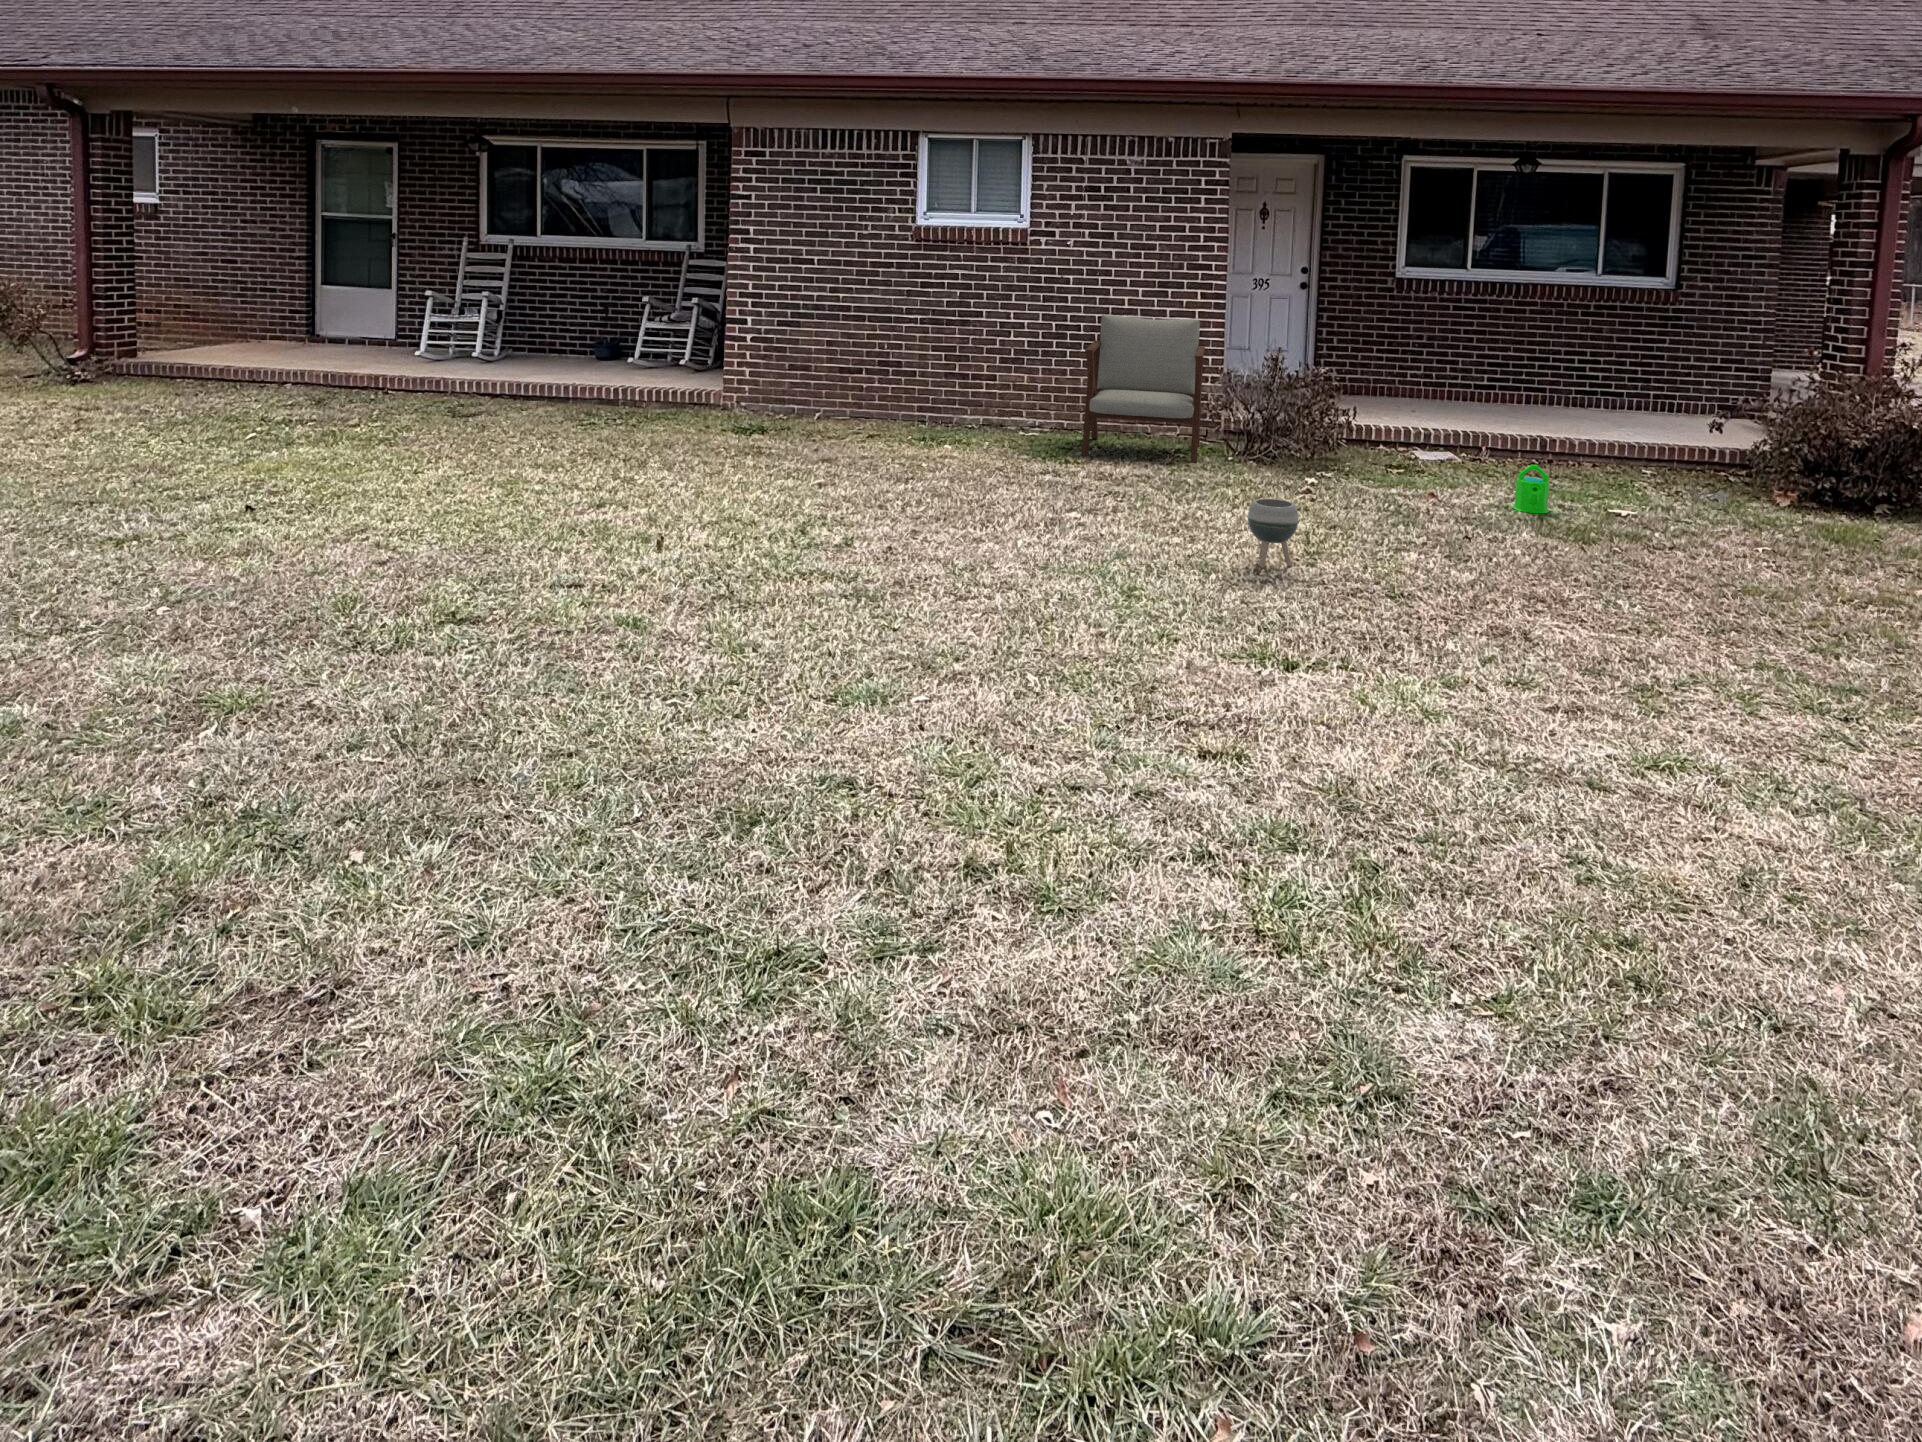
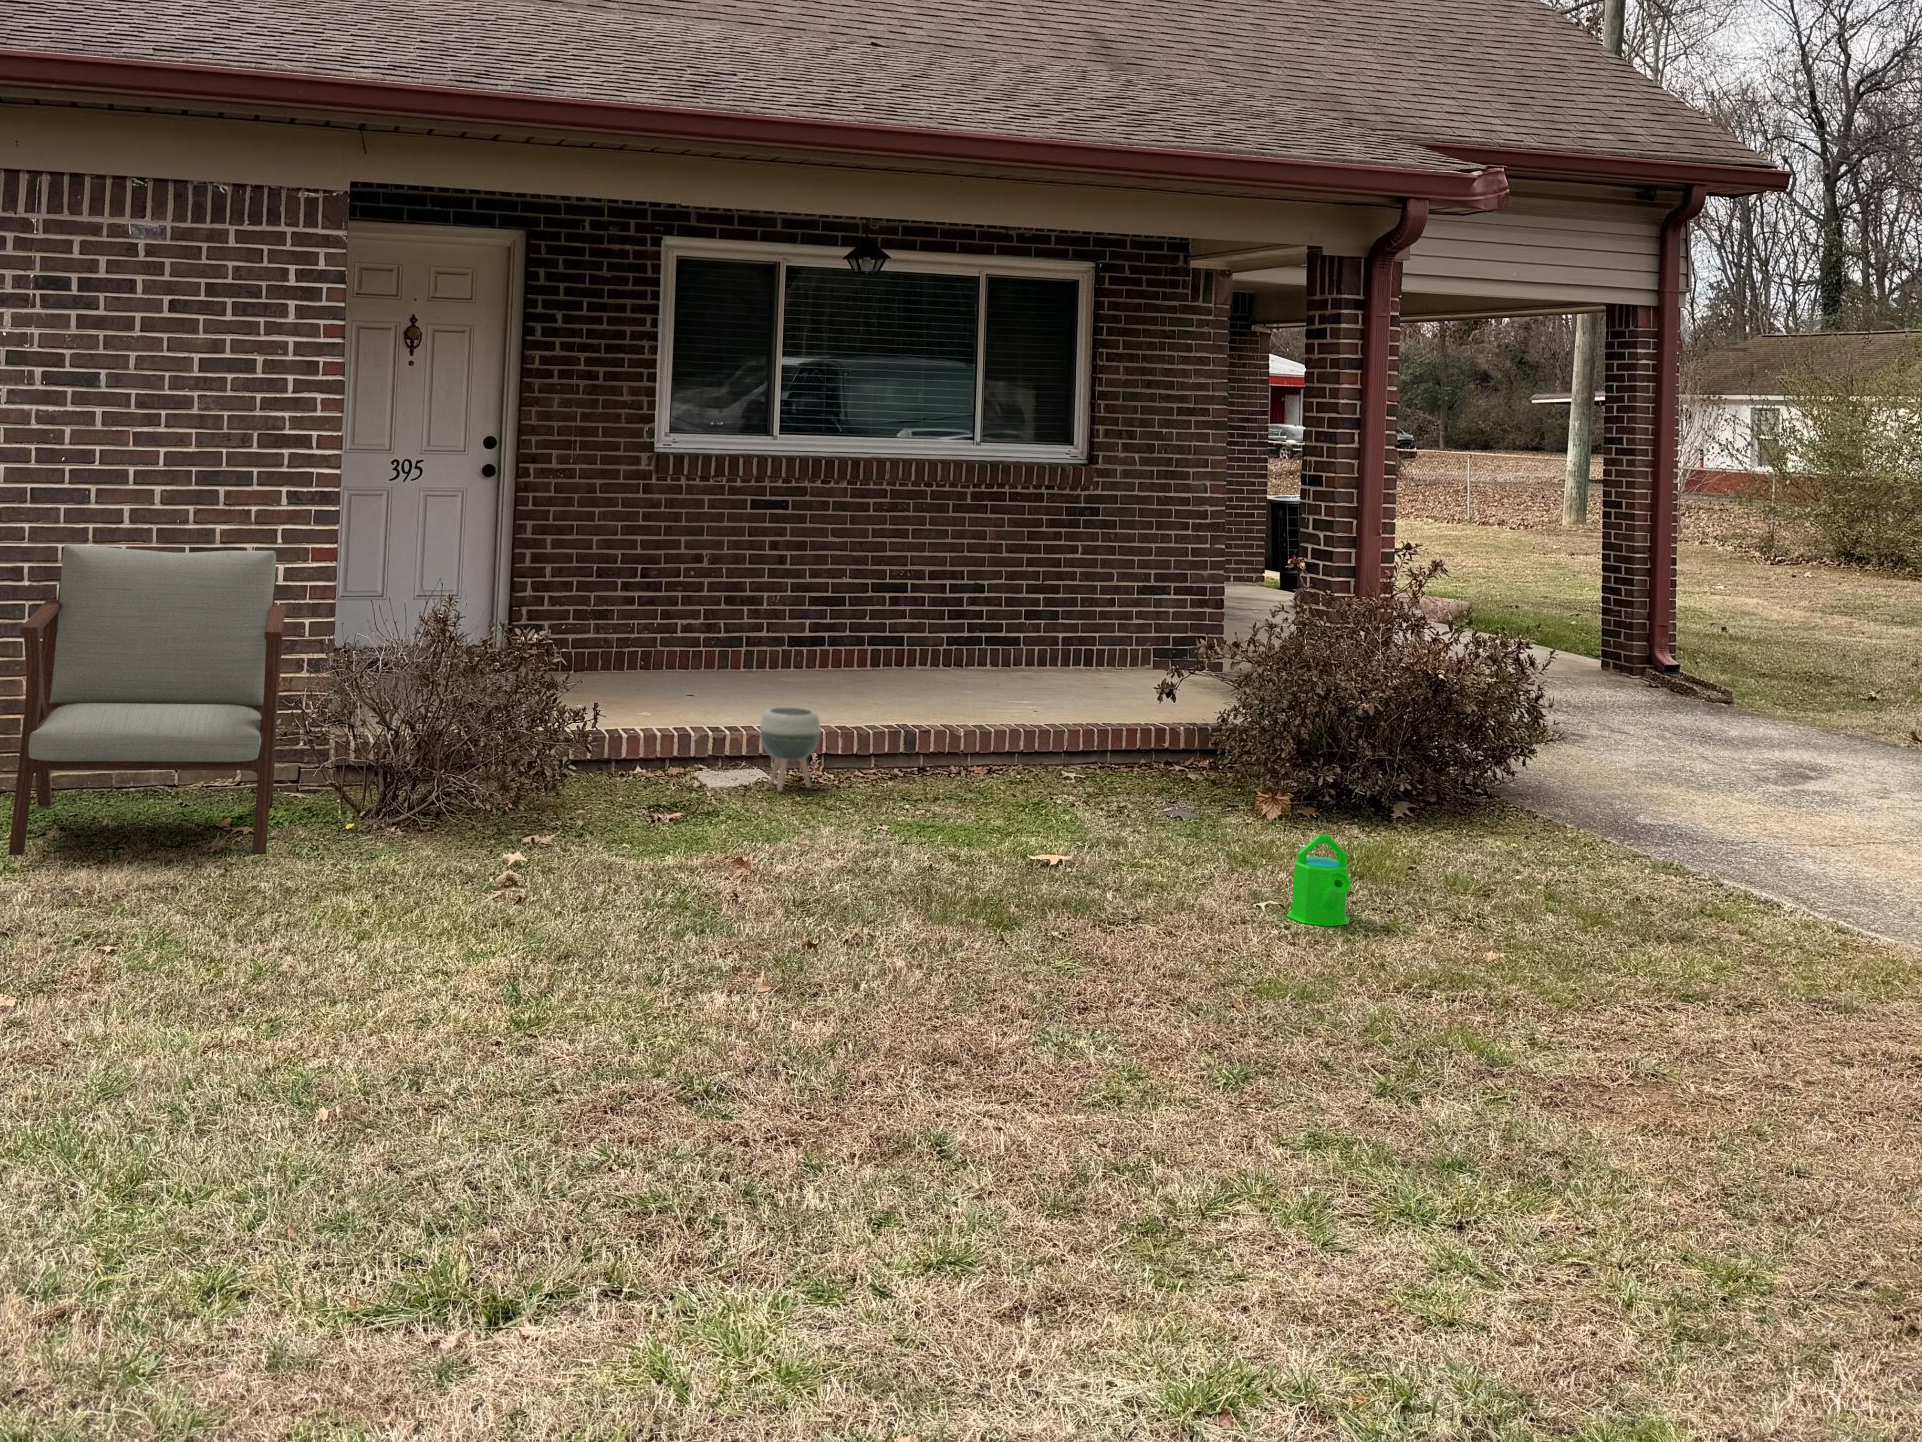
watering can: present [1512,464,1549,513] -> present [1287,834,1351,926]
planter: present [1248,498,1299,568] -> present [760,707,821,791]

